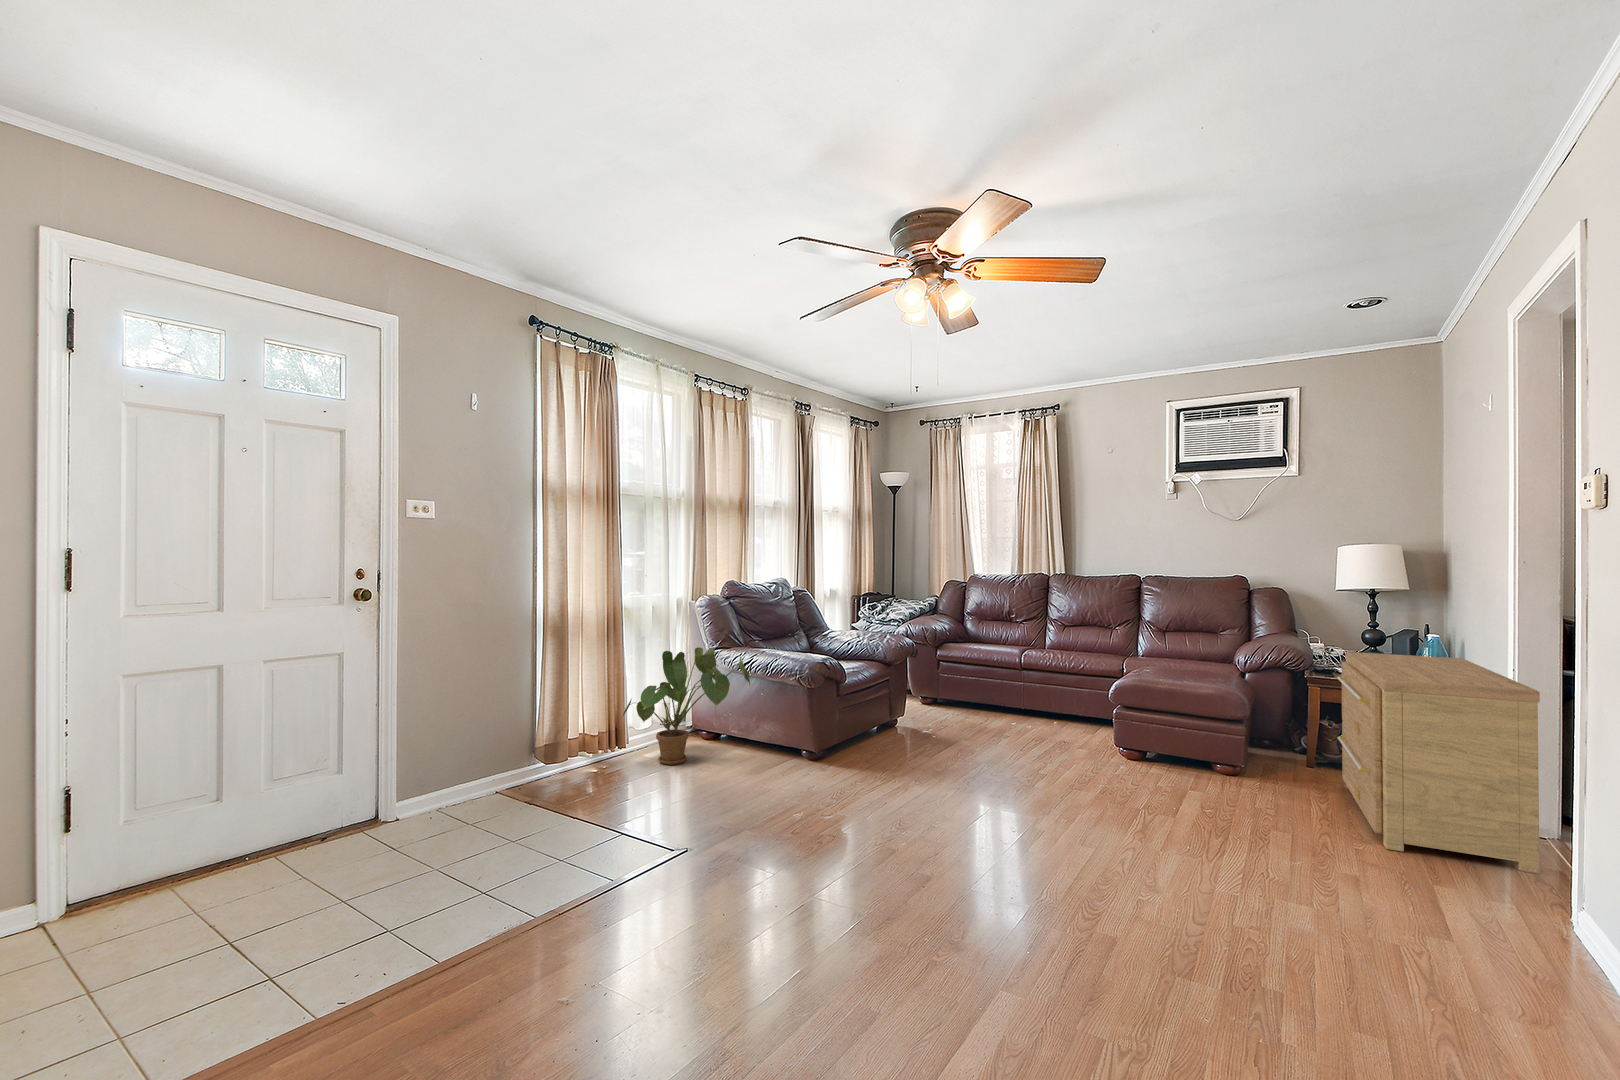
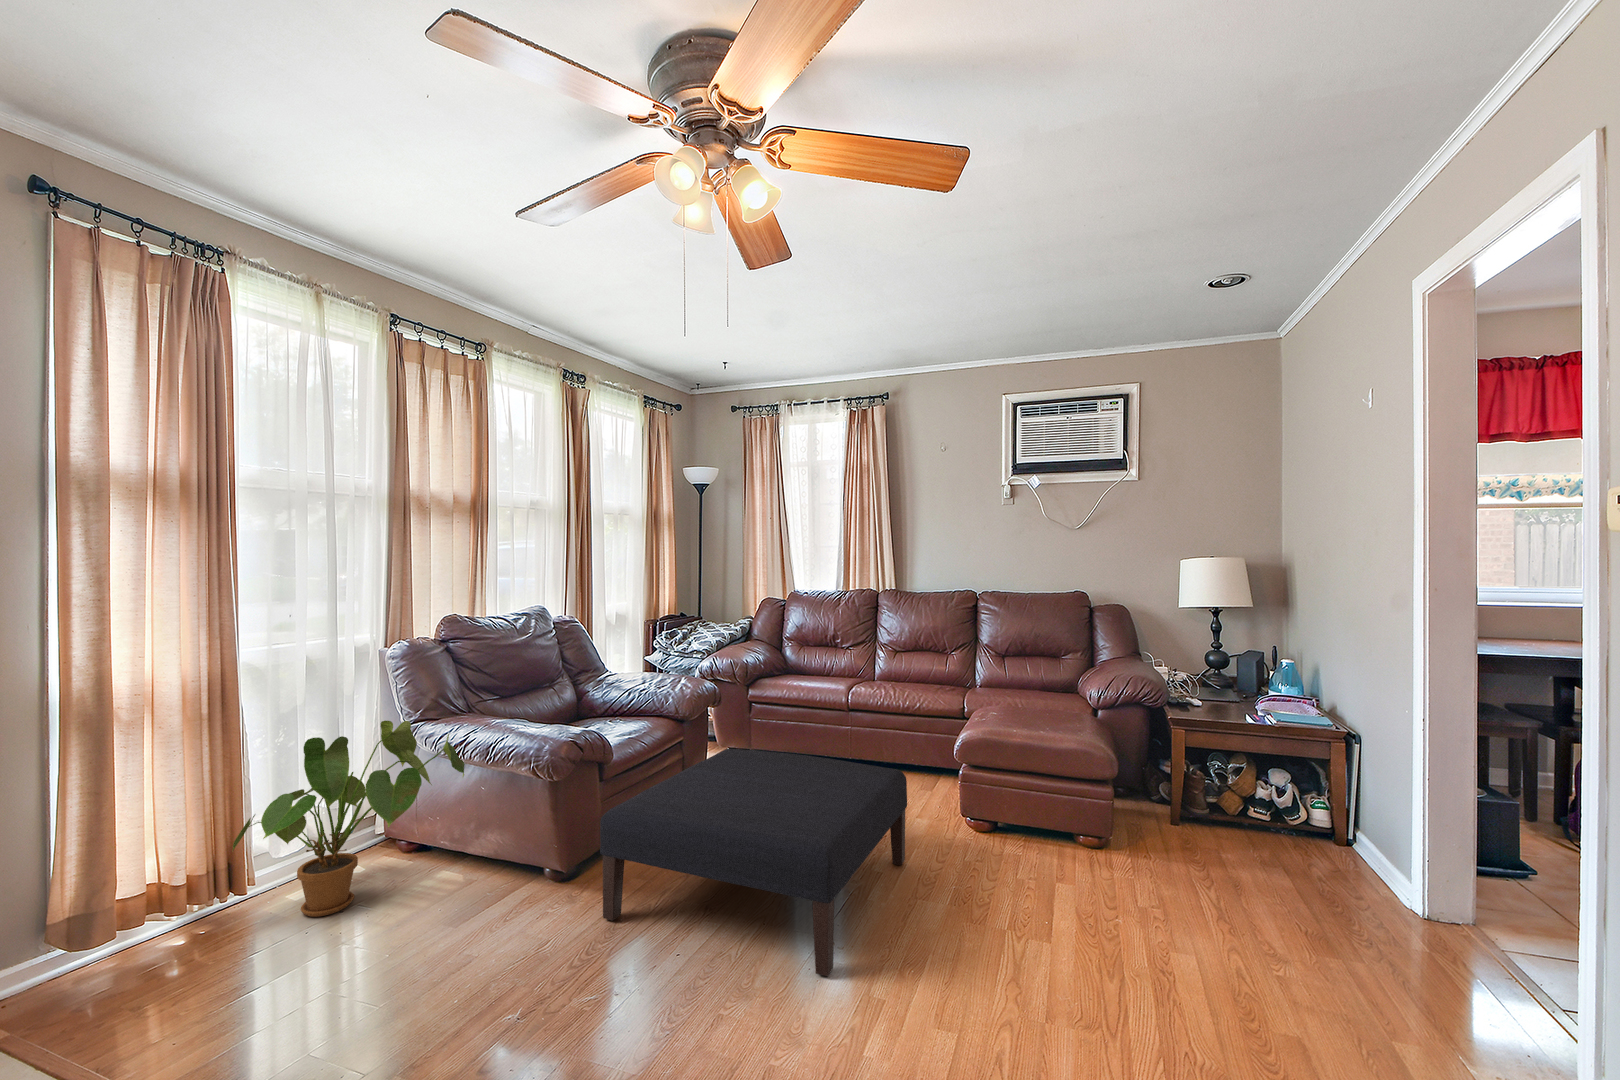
side table: present [1337,652,1540,873] -> none [1217,692,1495,999]
ottoman: none [846,683,1068,816] -> present [600,749,907,976]

